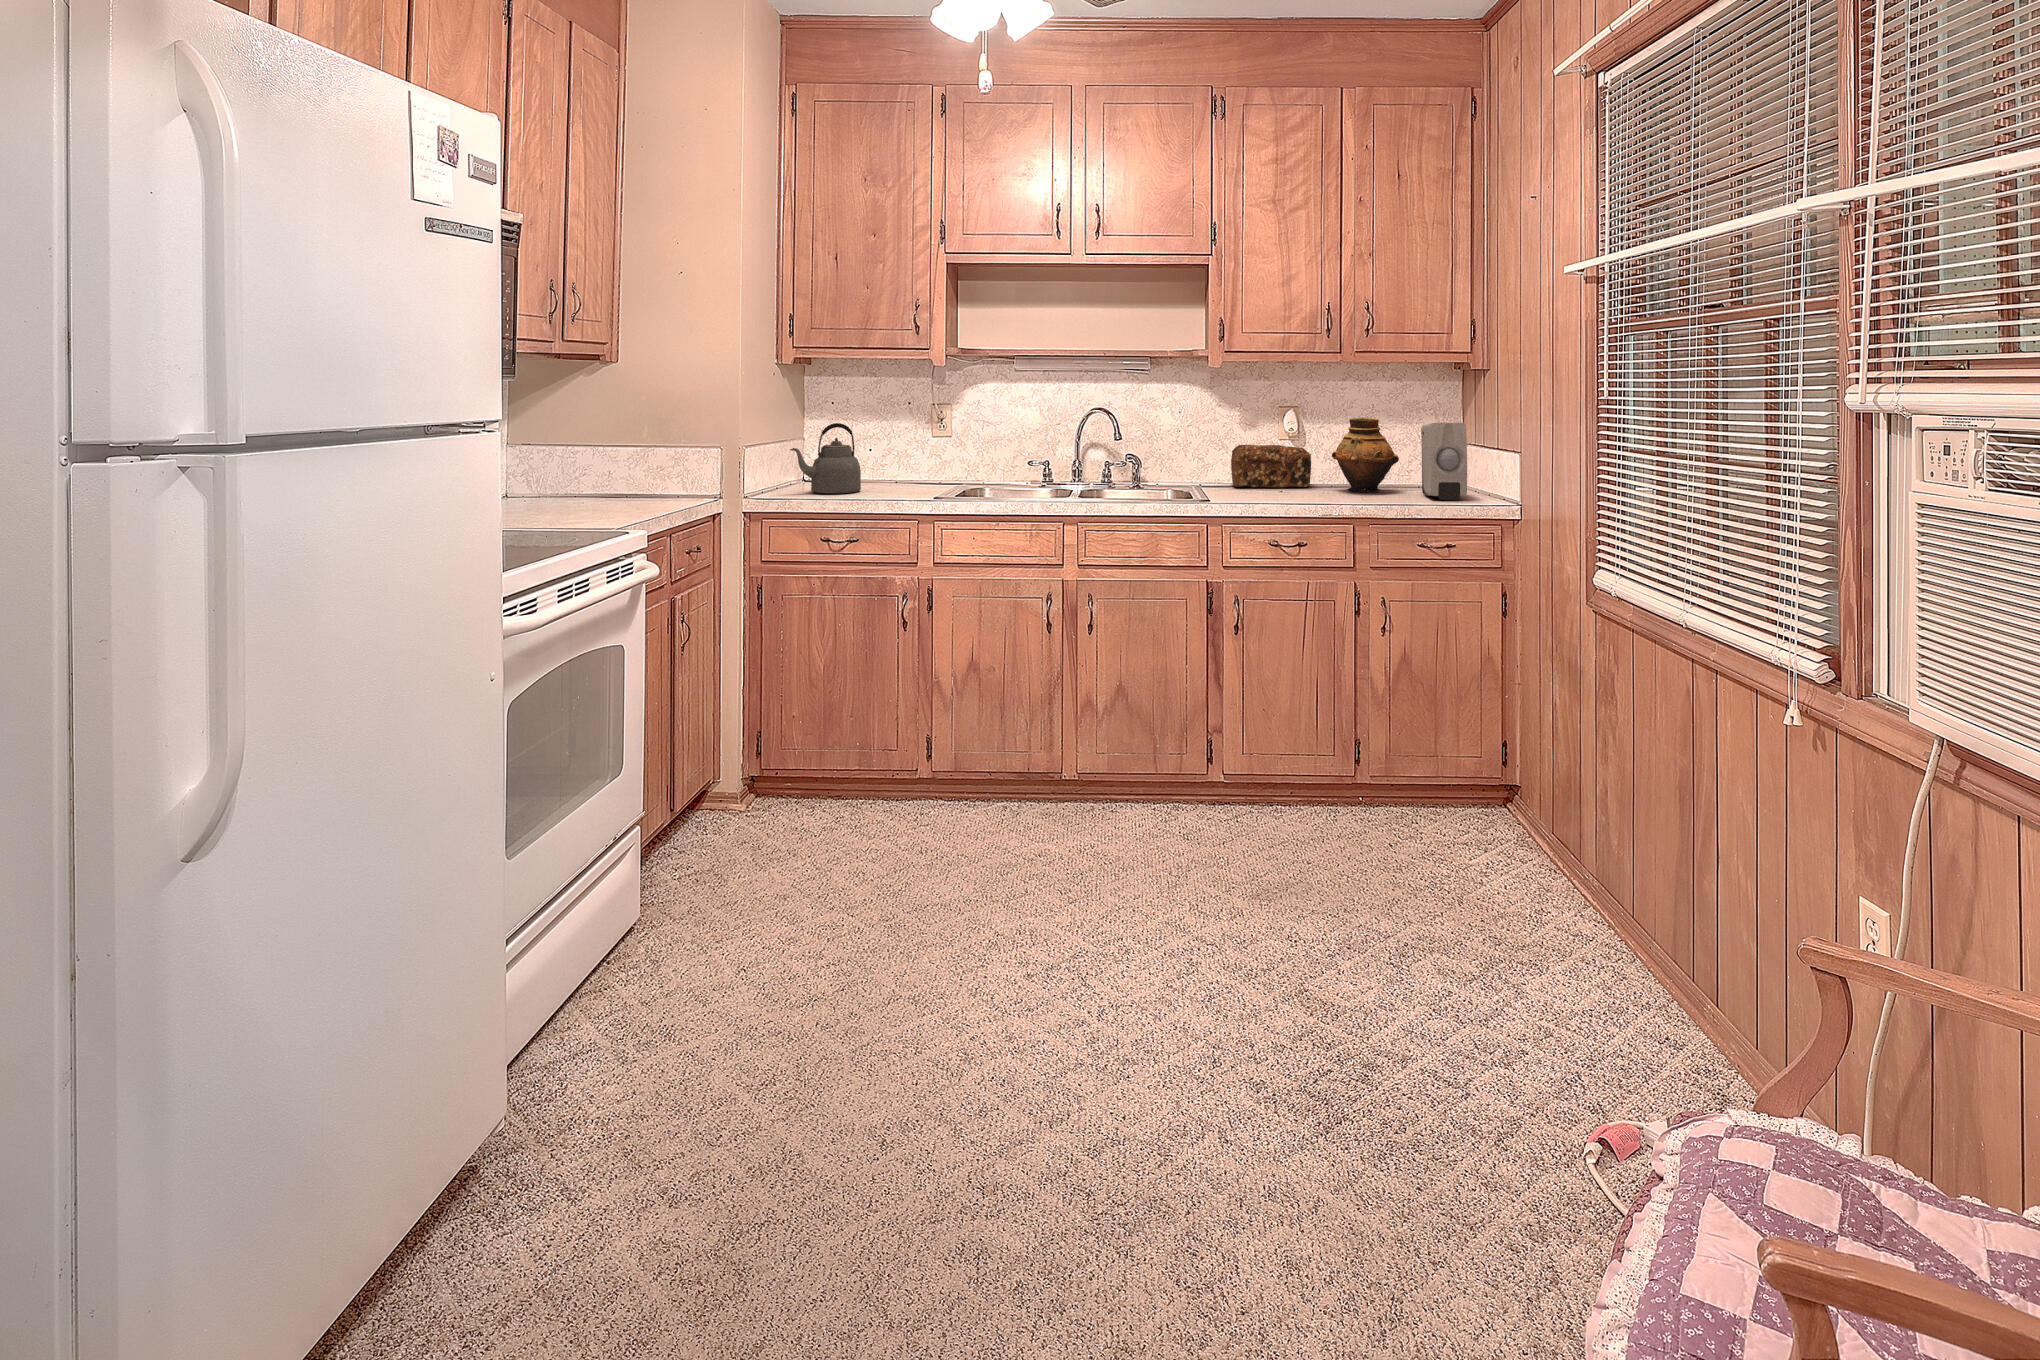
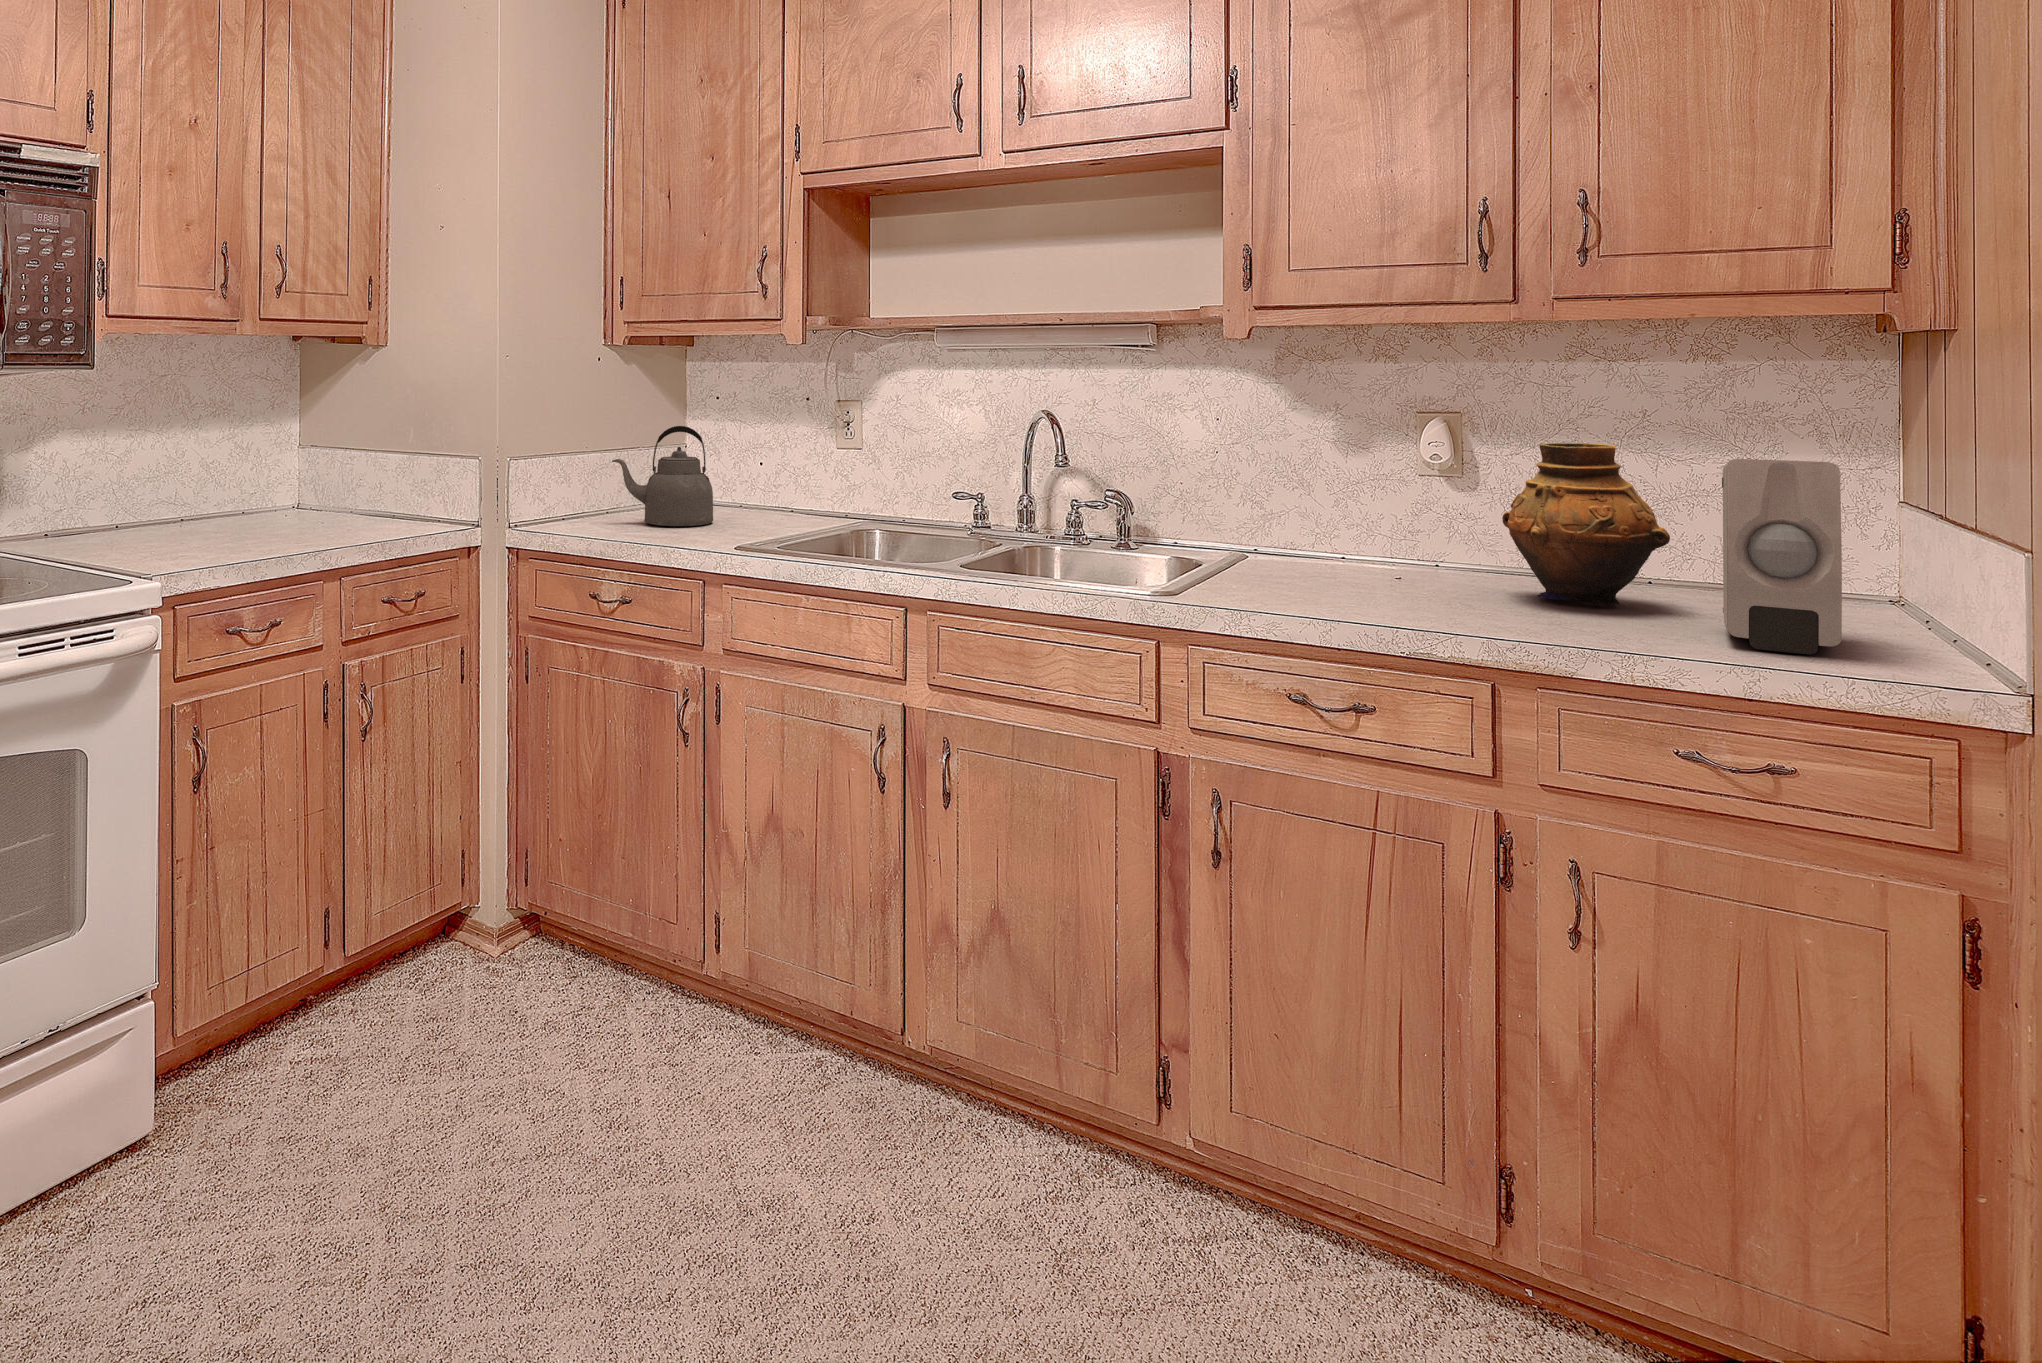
bread loaf: present [1231,445,1311,487] -> none [1290,487,1472,579]

